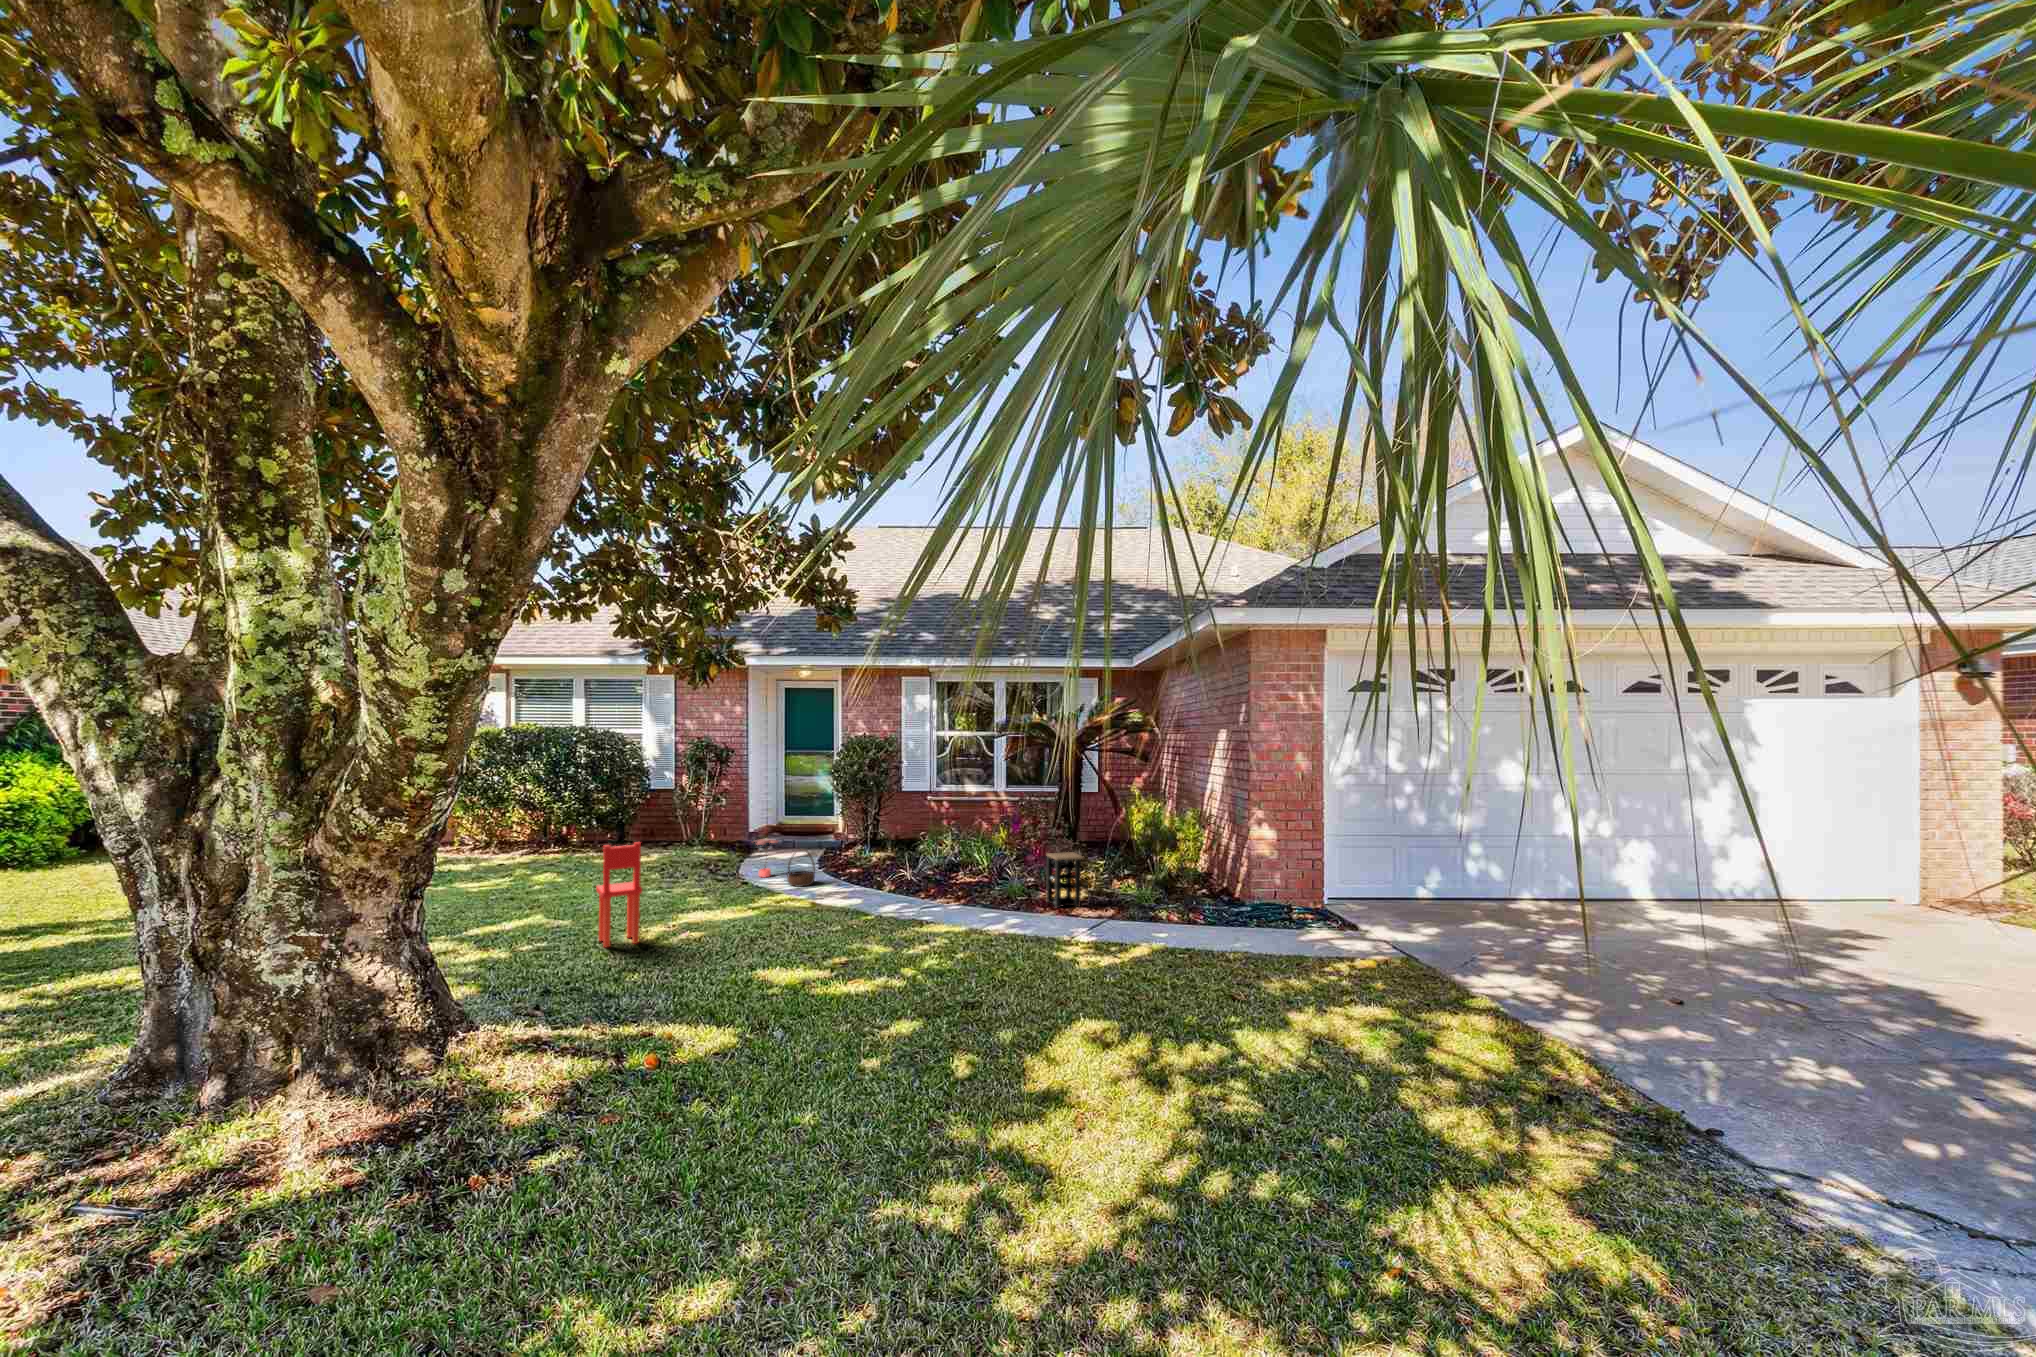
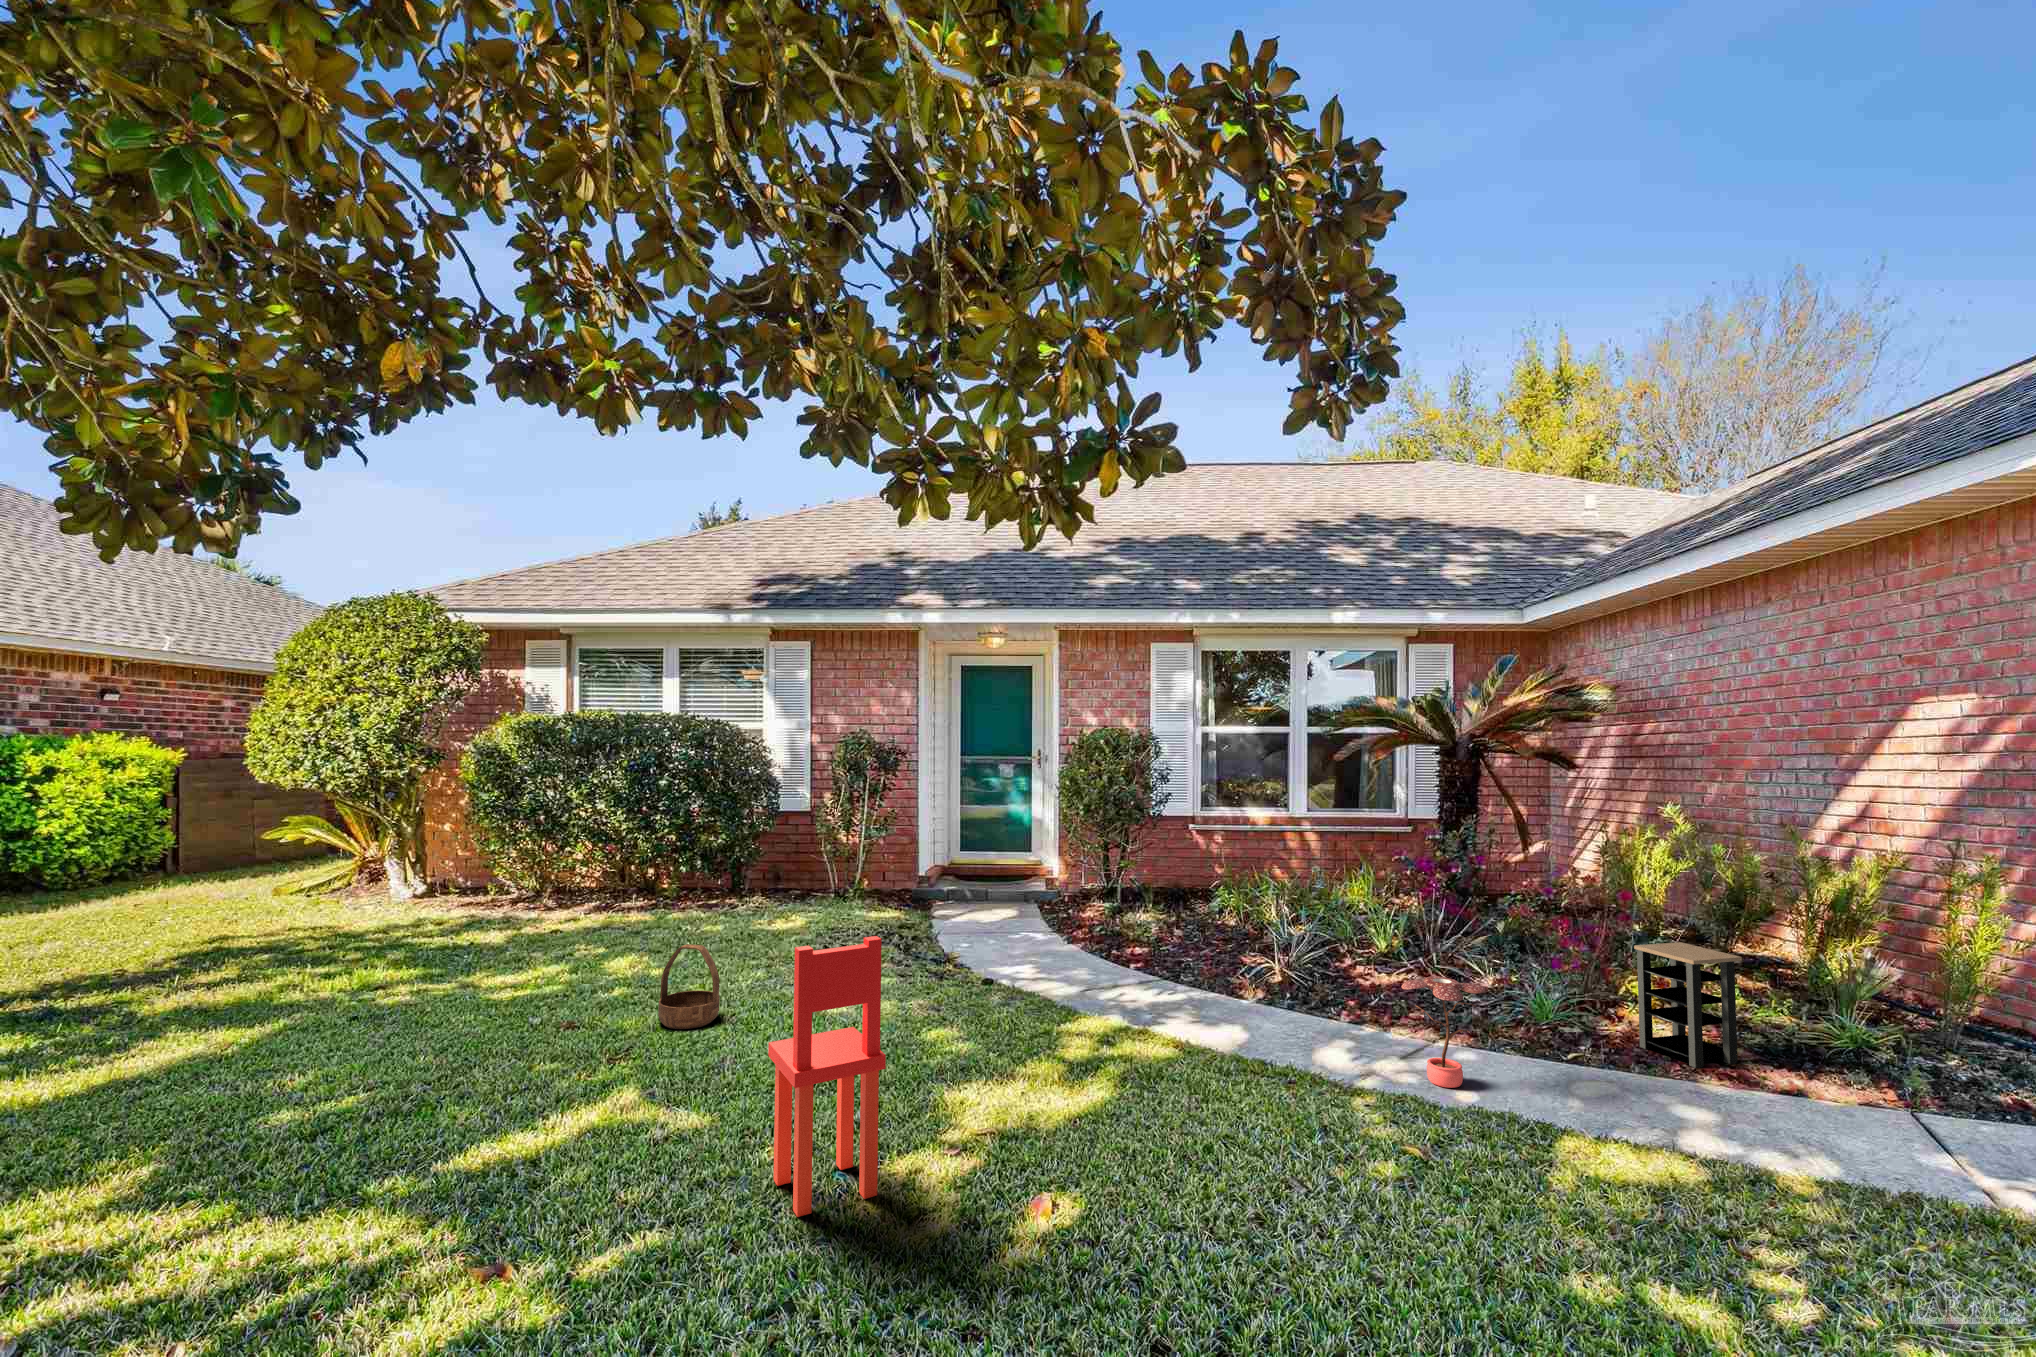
potted plant: present [756,838,778,877] -> present [1402,976,1486,1088]
basket: present [787,850,815,887] -> present [658,944,720,1029]

